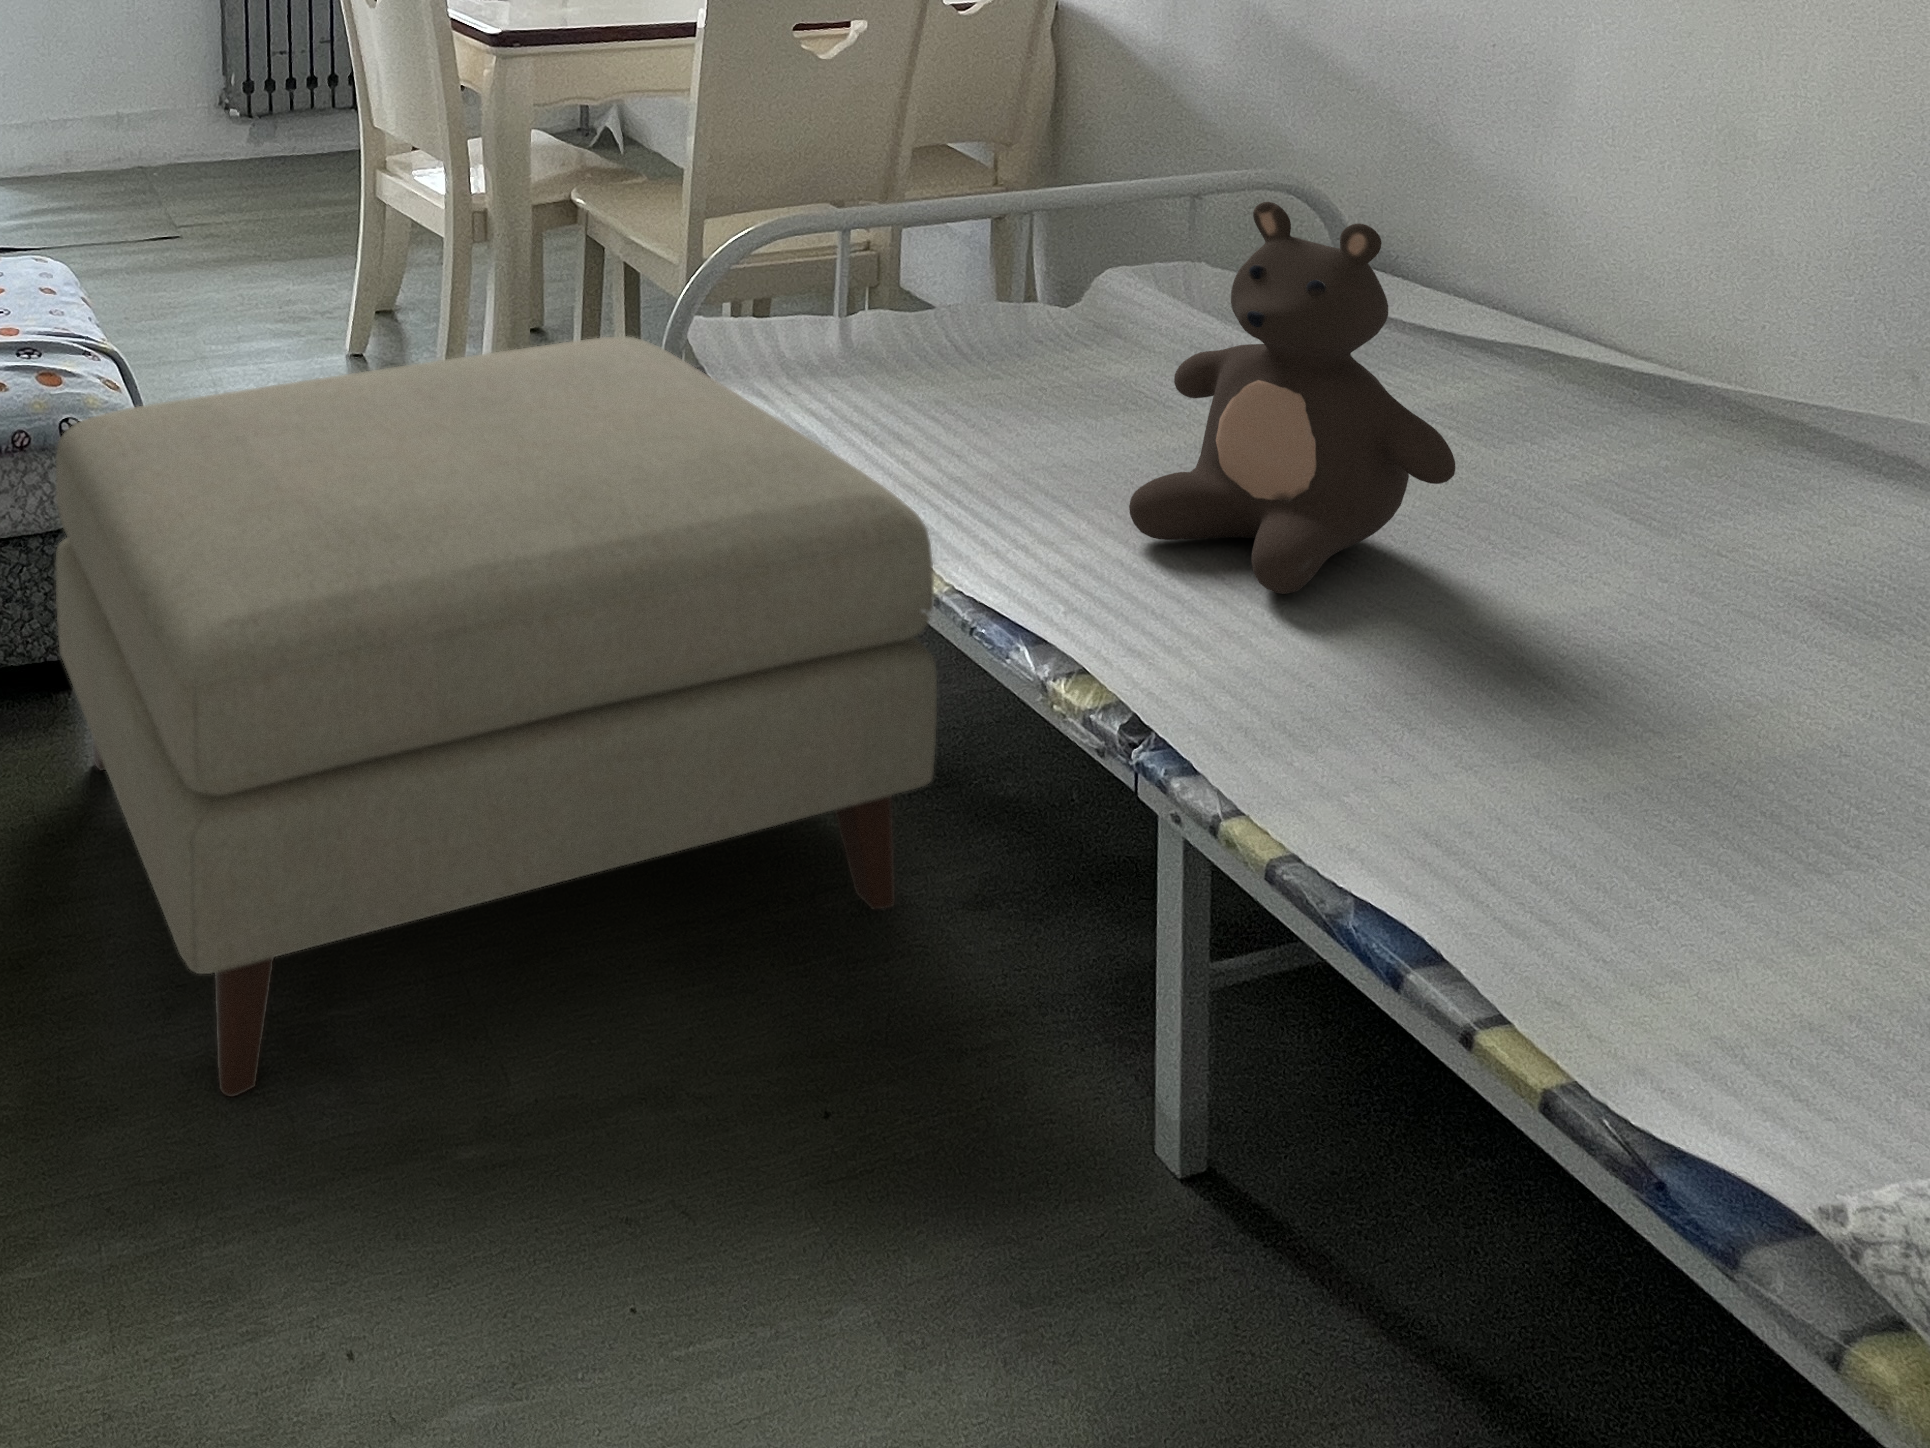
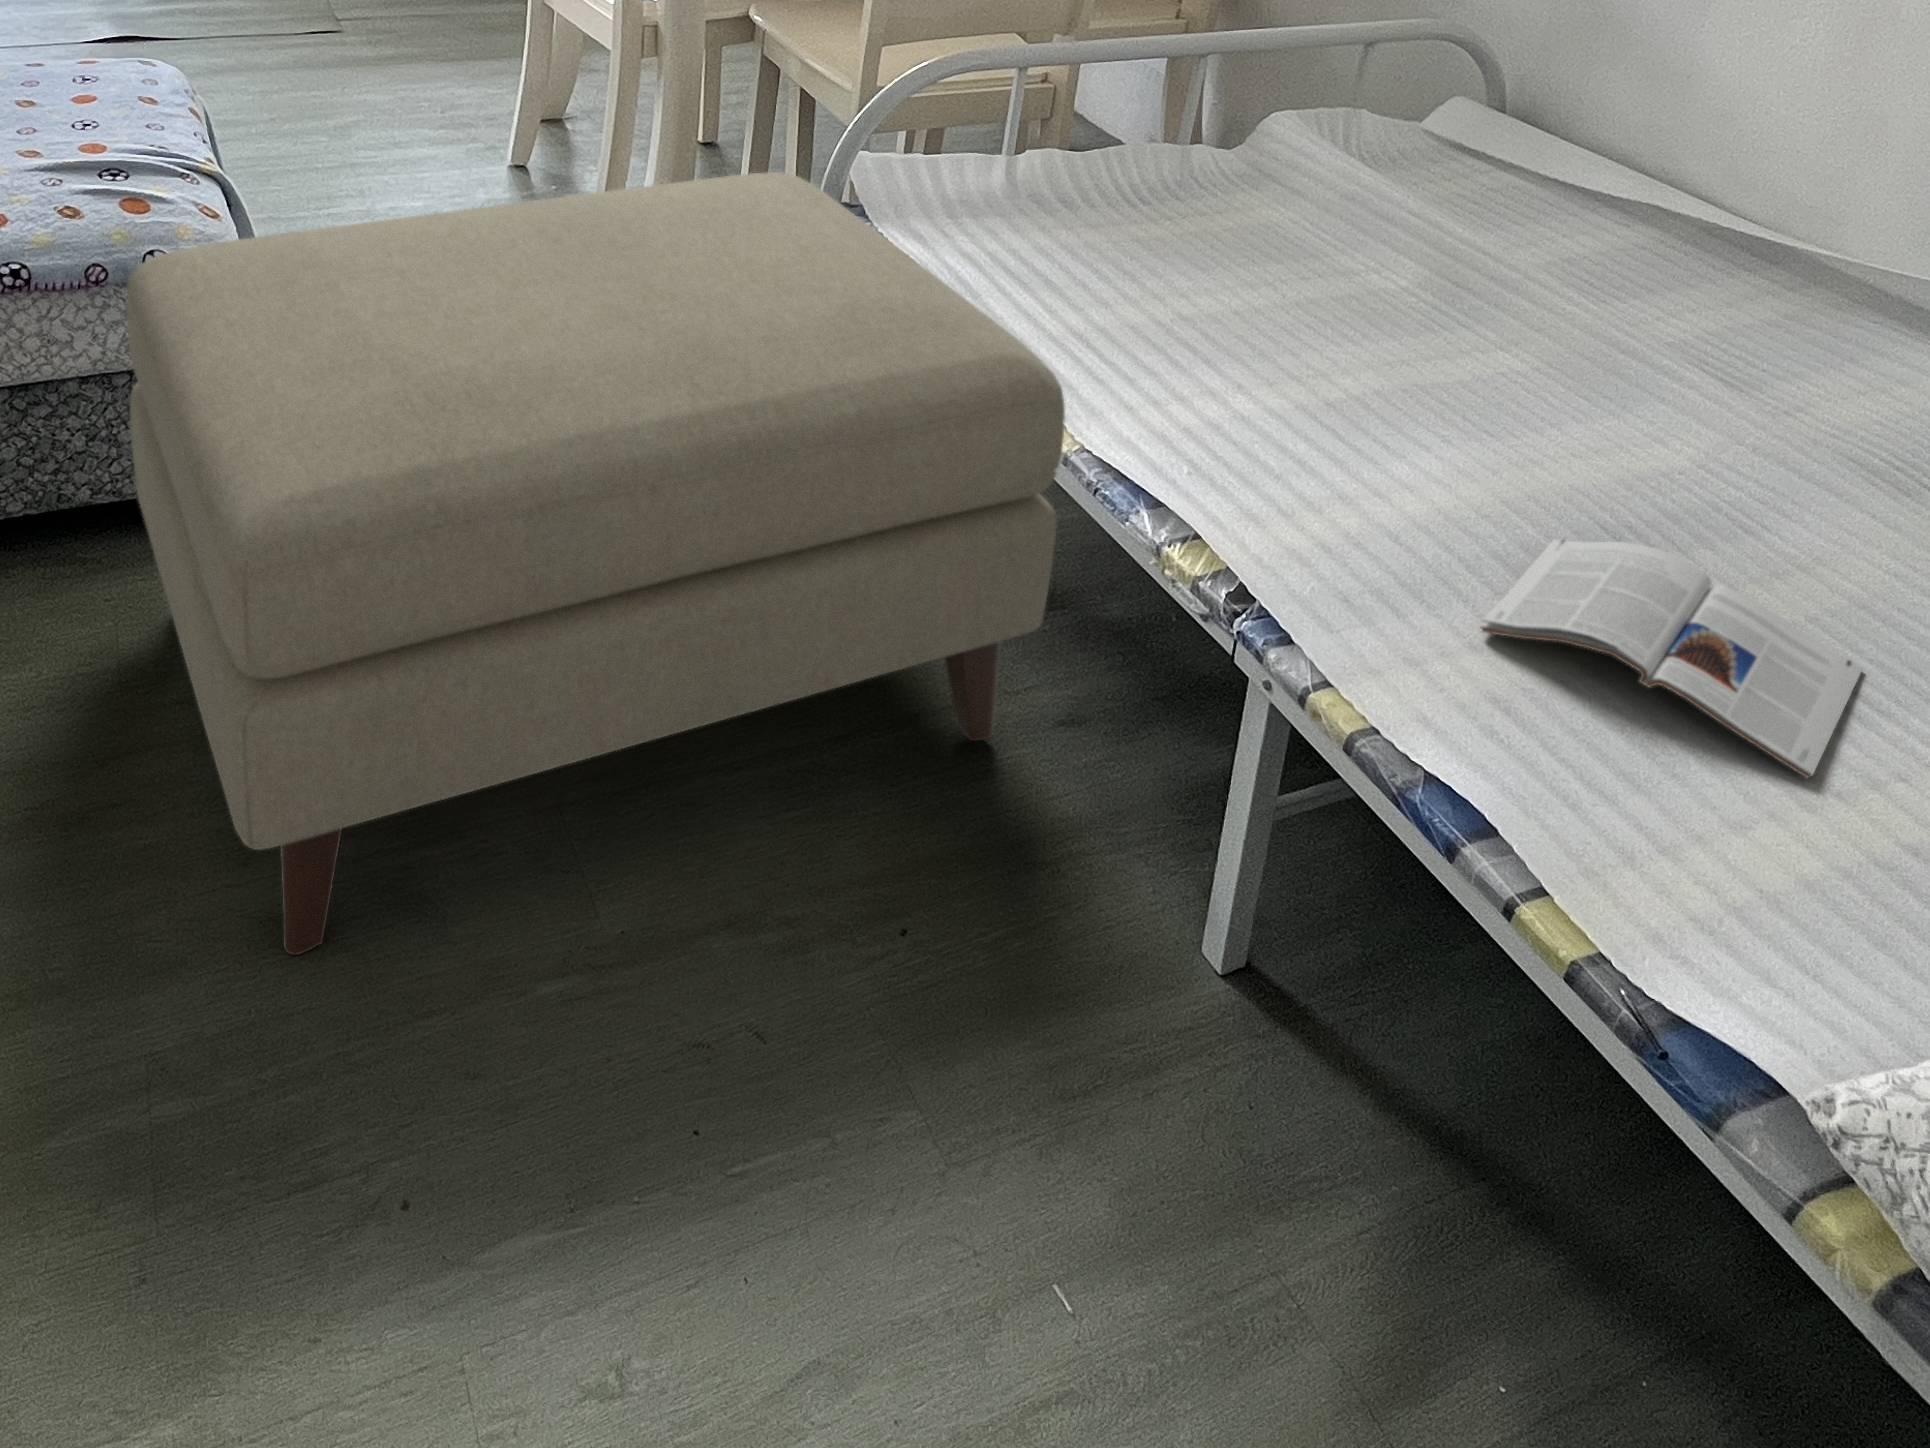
teddy bear: present [1129,202,1455,594] -> none [1265,65,1583,459]
magazine: none [1392,671,1828,909] -> present [1481,540,1862,778]

